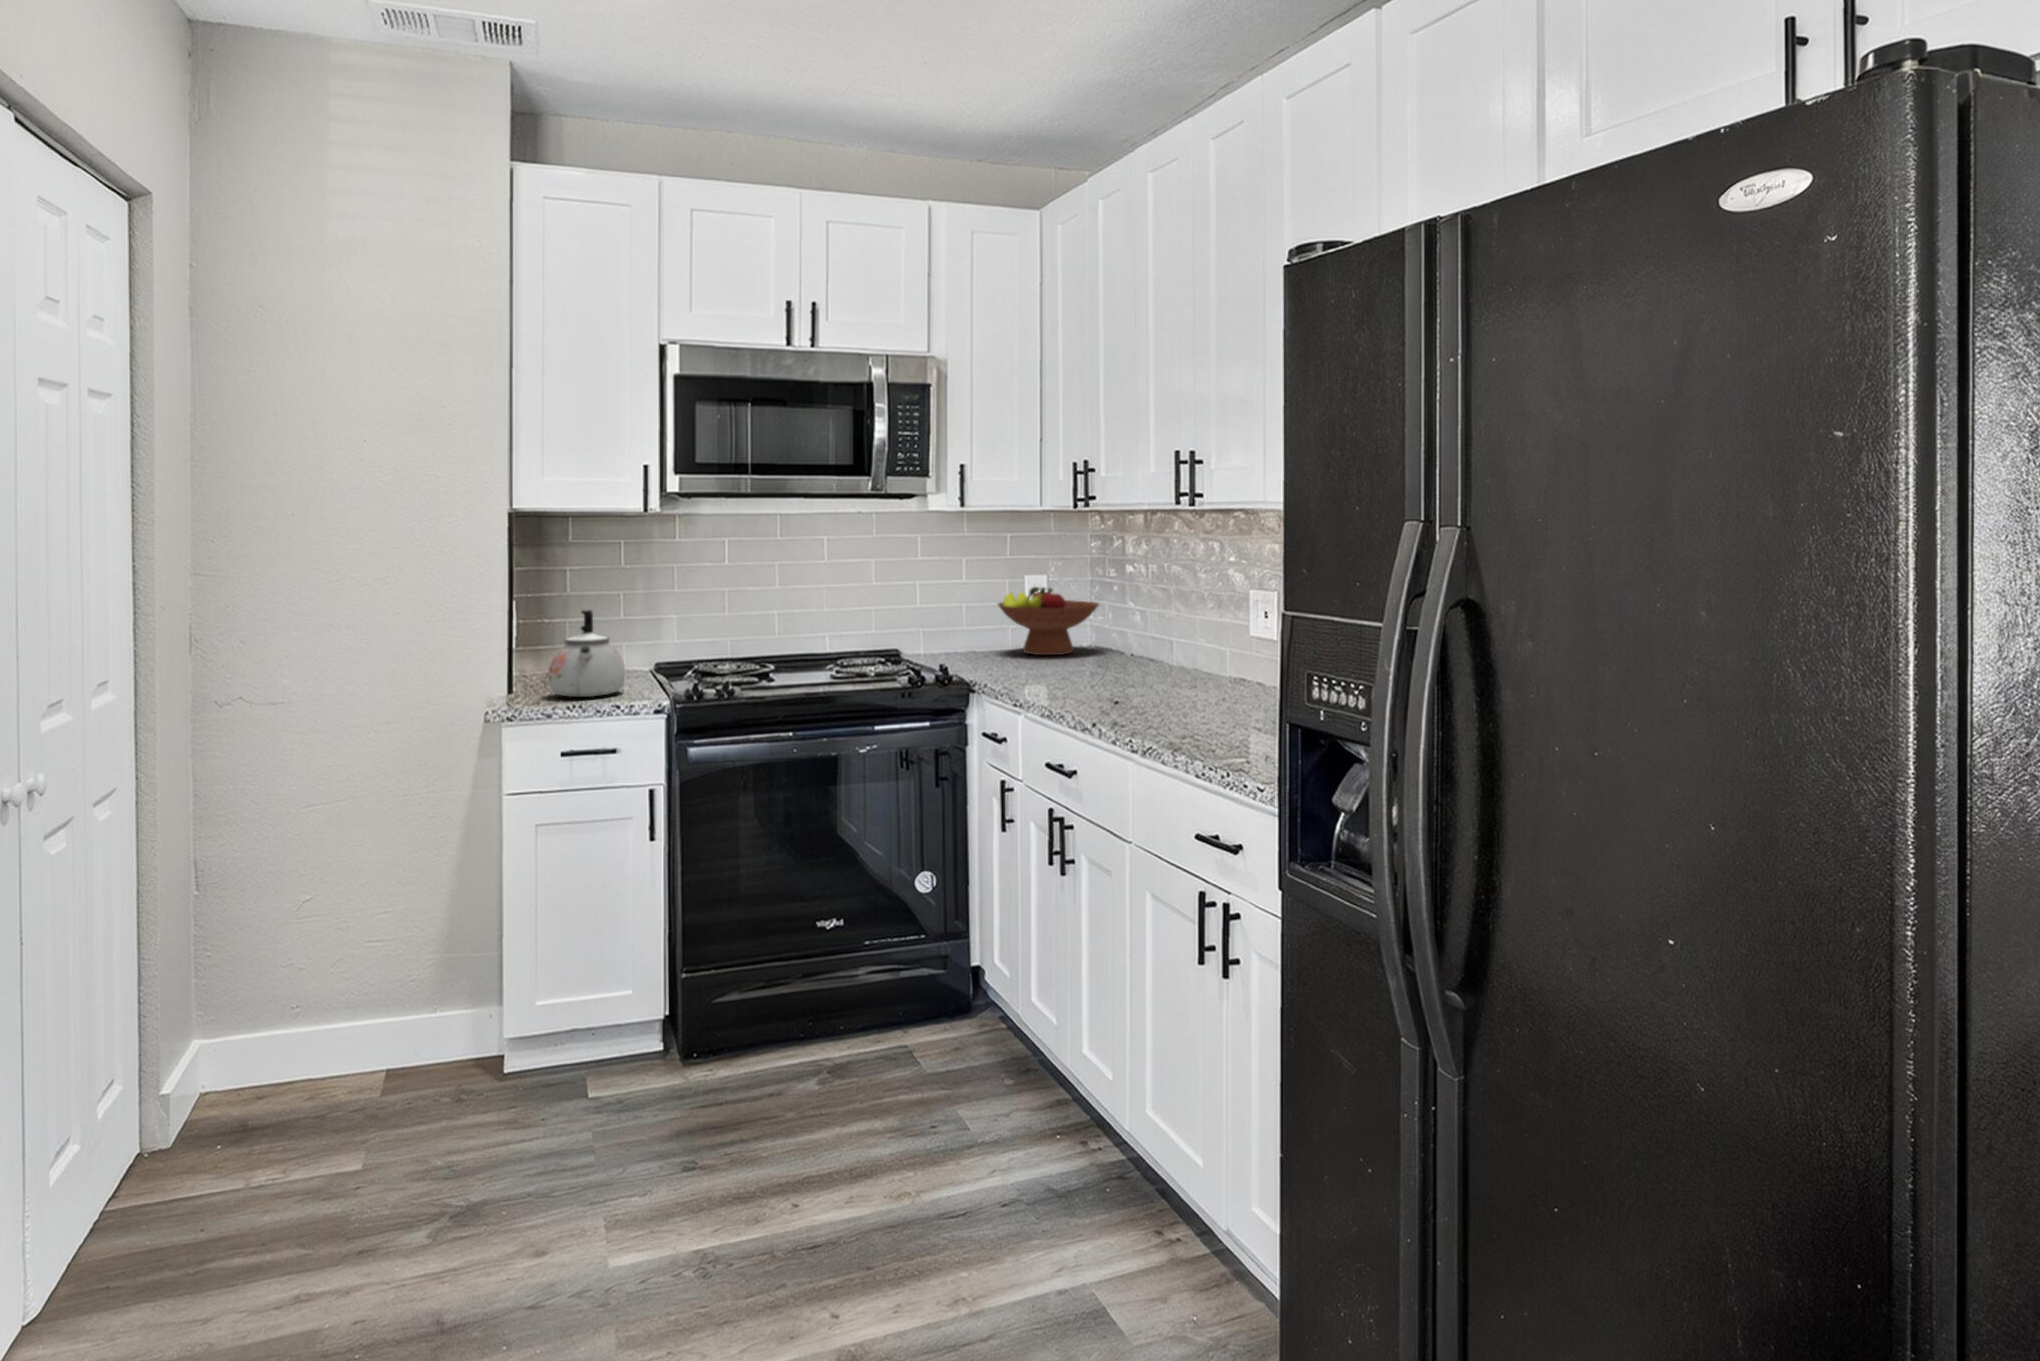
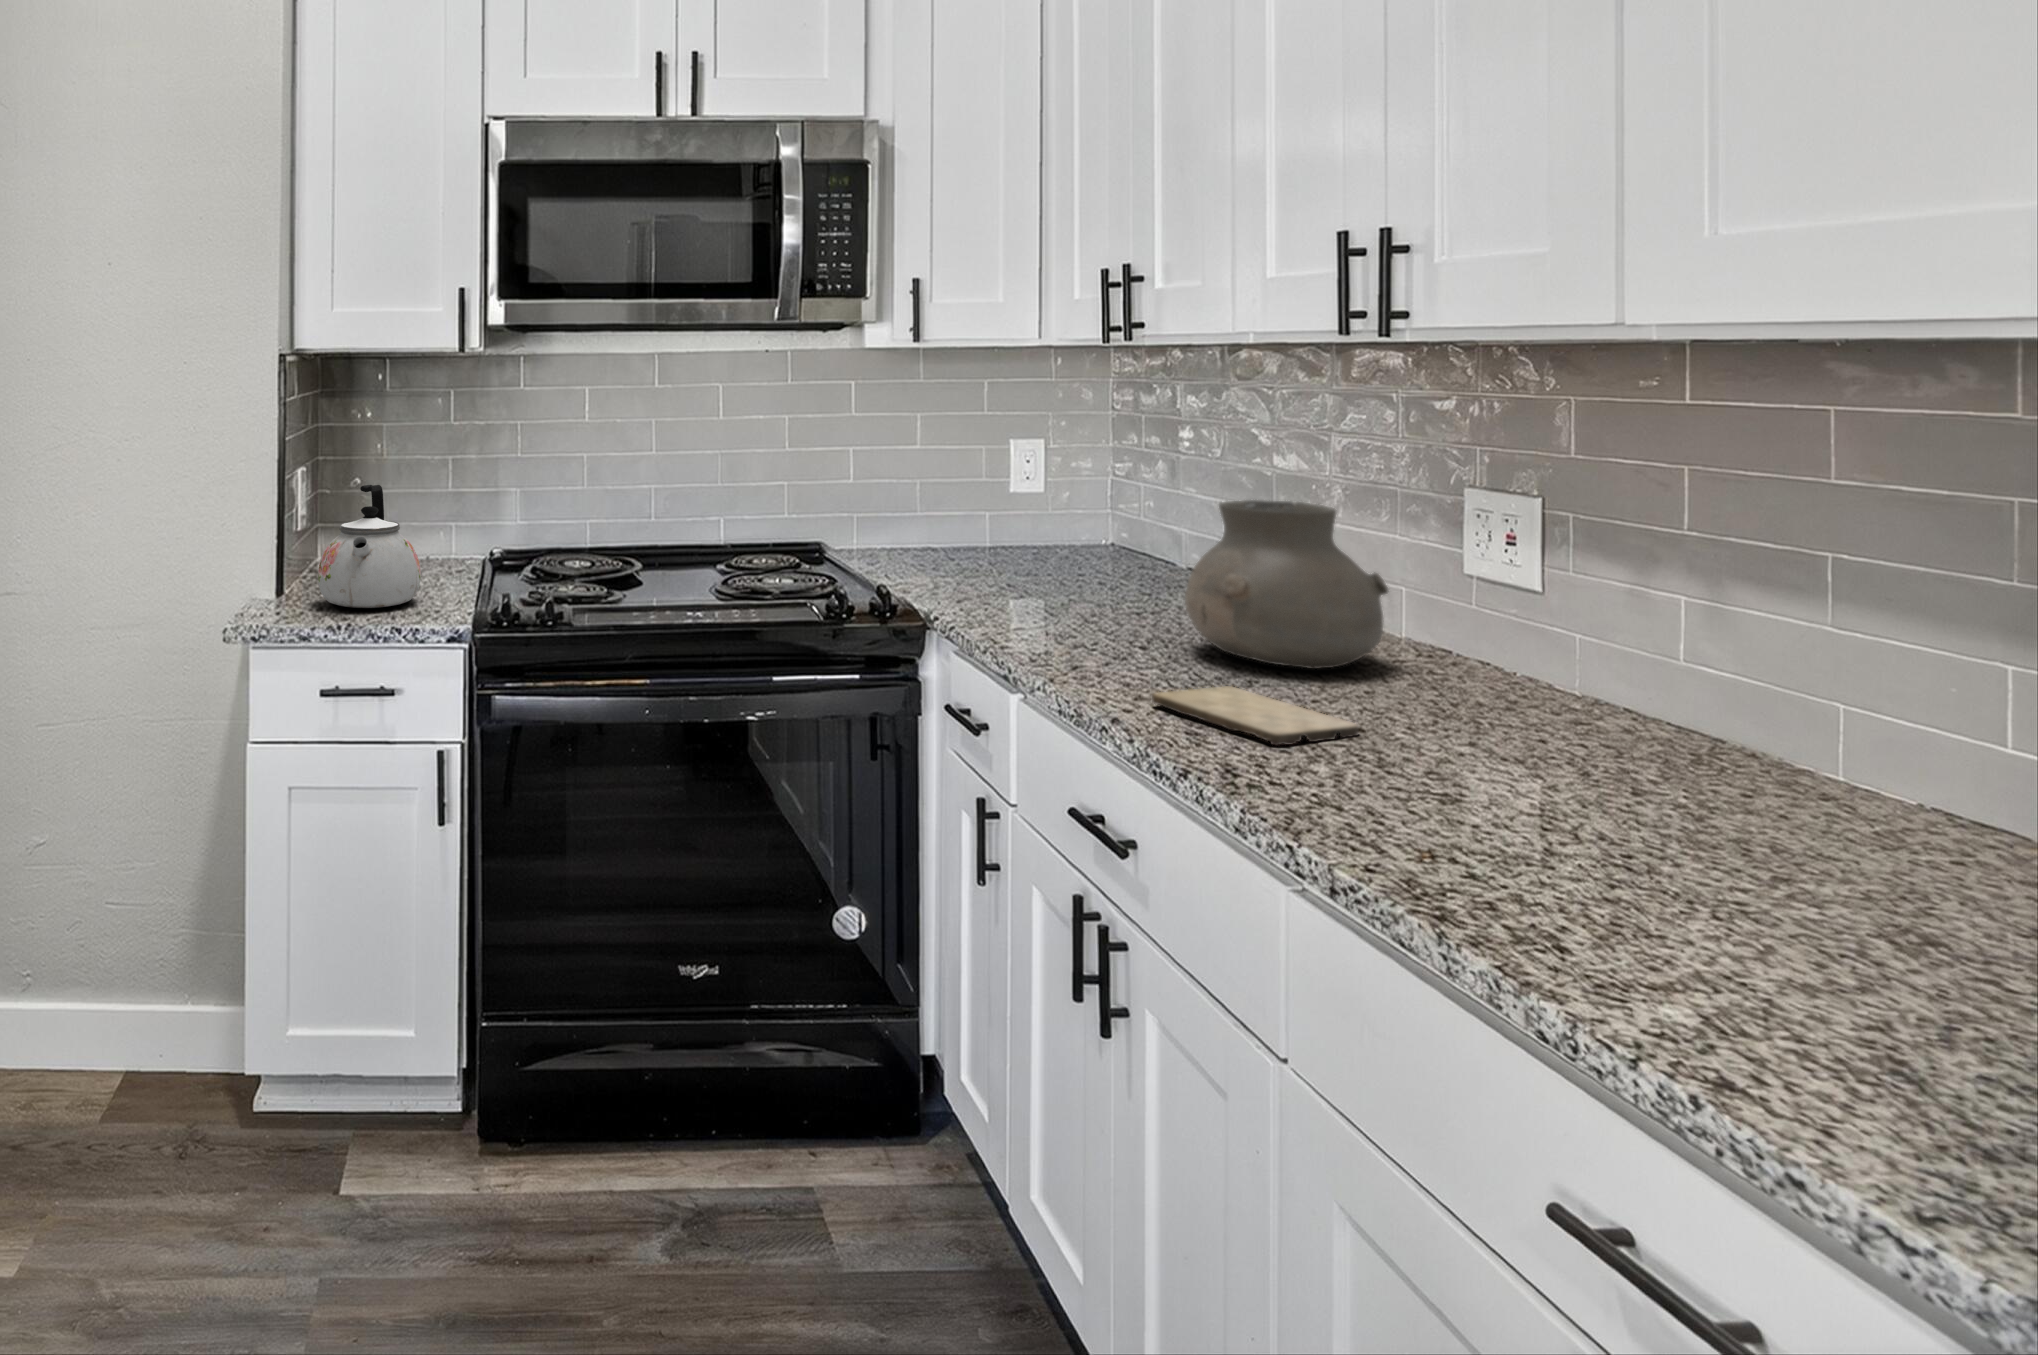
fruit bowl: present [998,587,1099,655] -> none [970,467,1139,575]
vase: none [1114,595,1213,685] -> present [1185,500,1389,669]
cutting board: none [1090,693,1185,713] -> present [1152,686,1359,745]

